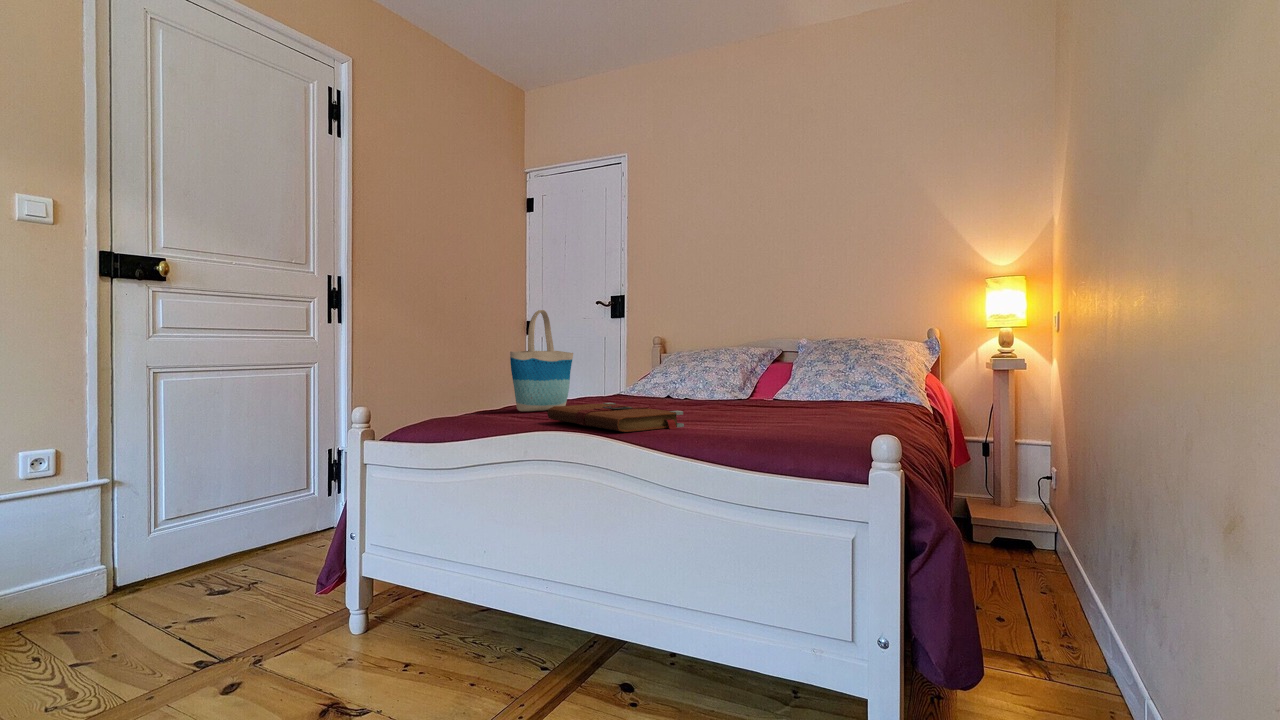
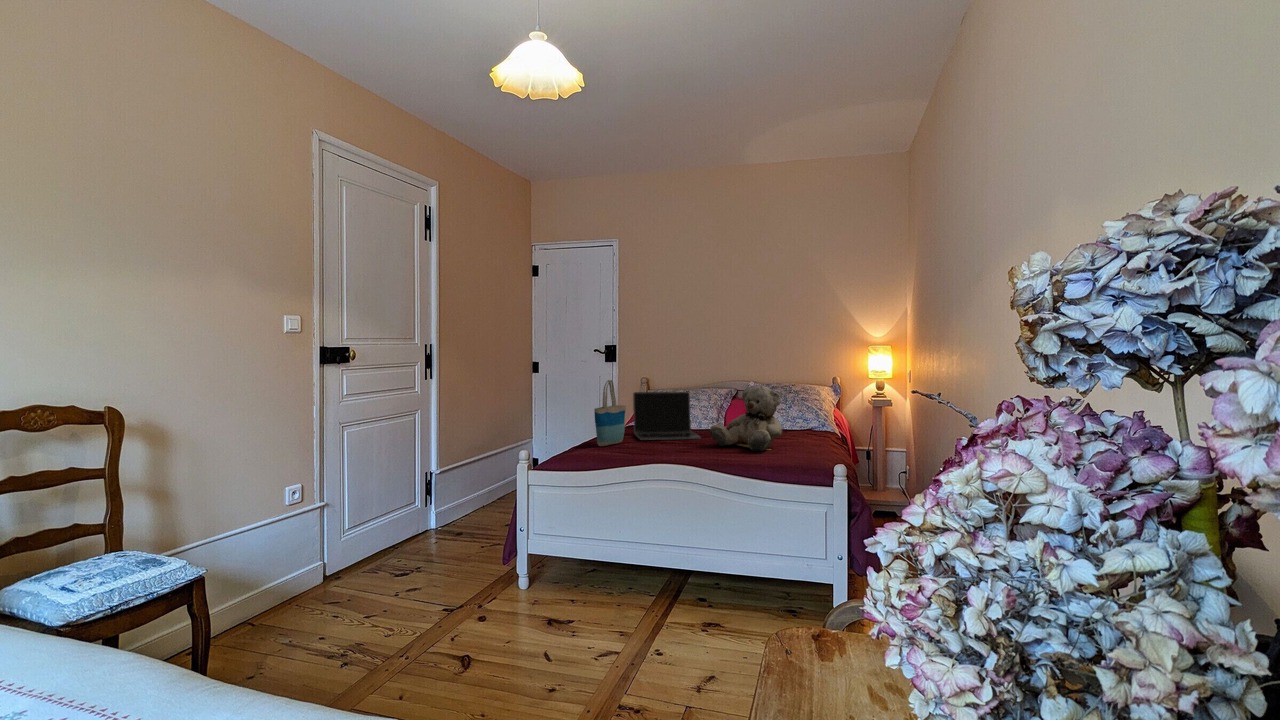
teddy bear: none [690,314,812,421] -> present [710,385,783,451]
laptop: none [595,340,692,408] -> present [633,392,701,440]
book: present [547,403,684,432] -> none [637,441,722,463]

